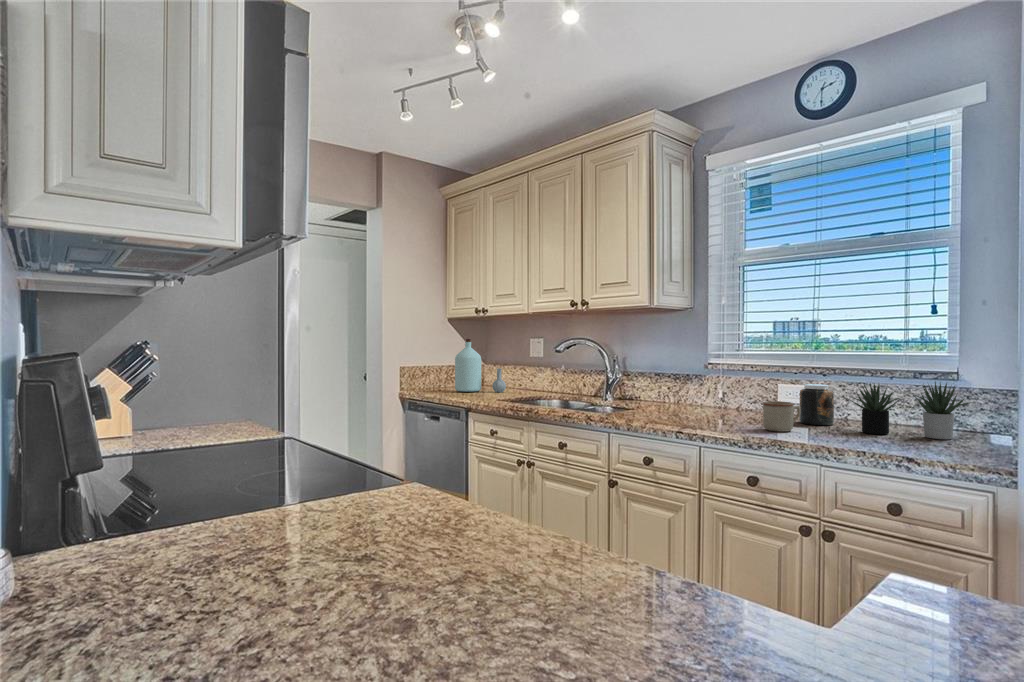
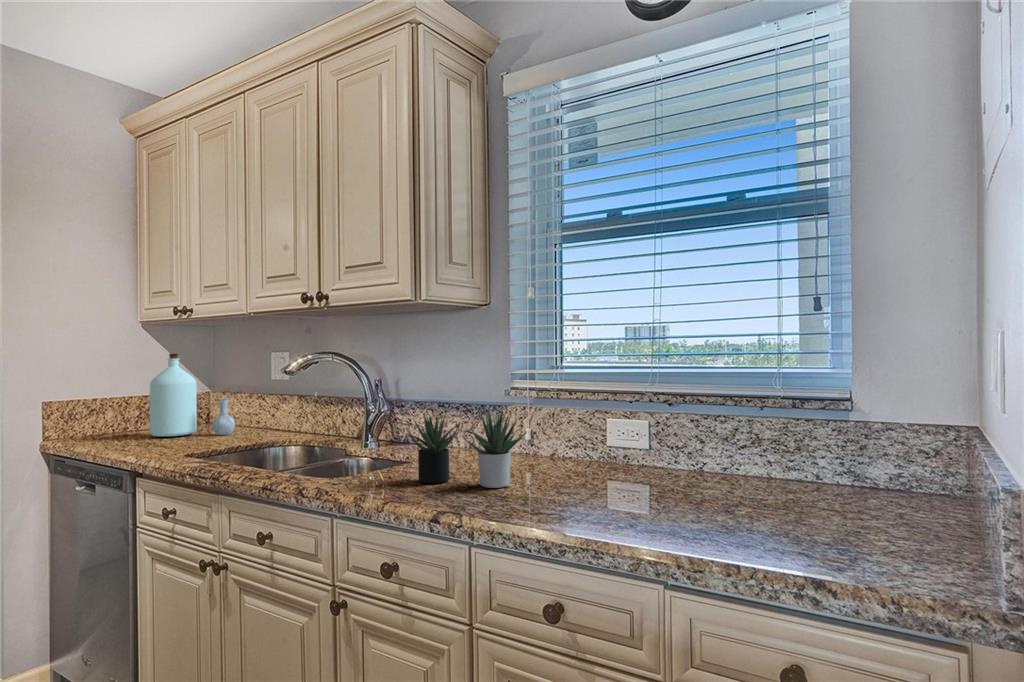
succulent plant: present [850,382,969,439] -> present [405,409,525,488]
jar: present [800,384,834,425] -> none [635,420,684,487]
mug: present [763,401,800,432] -> none [576,454,634,509]

